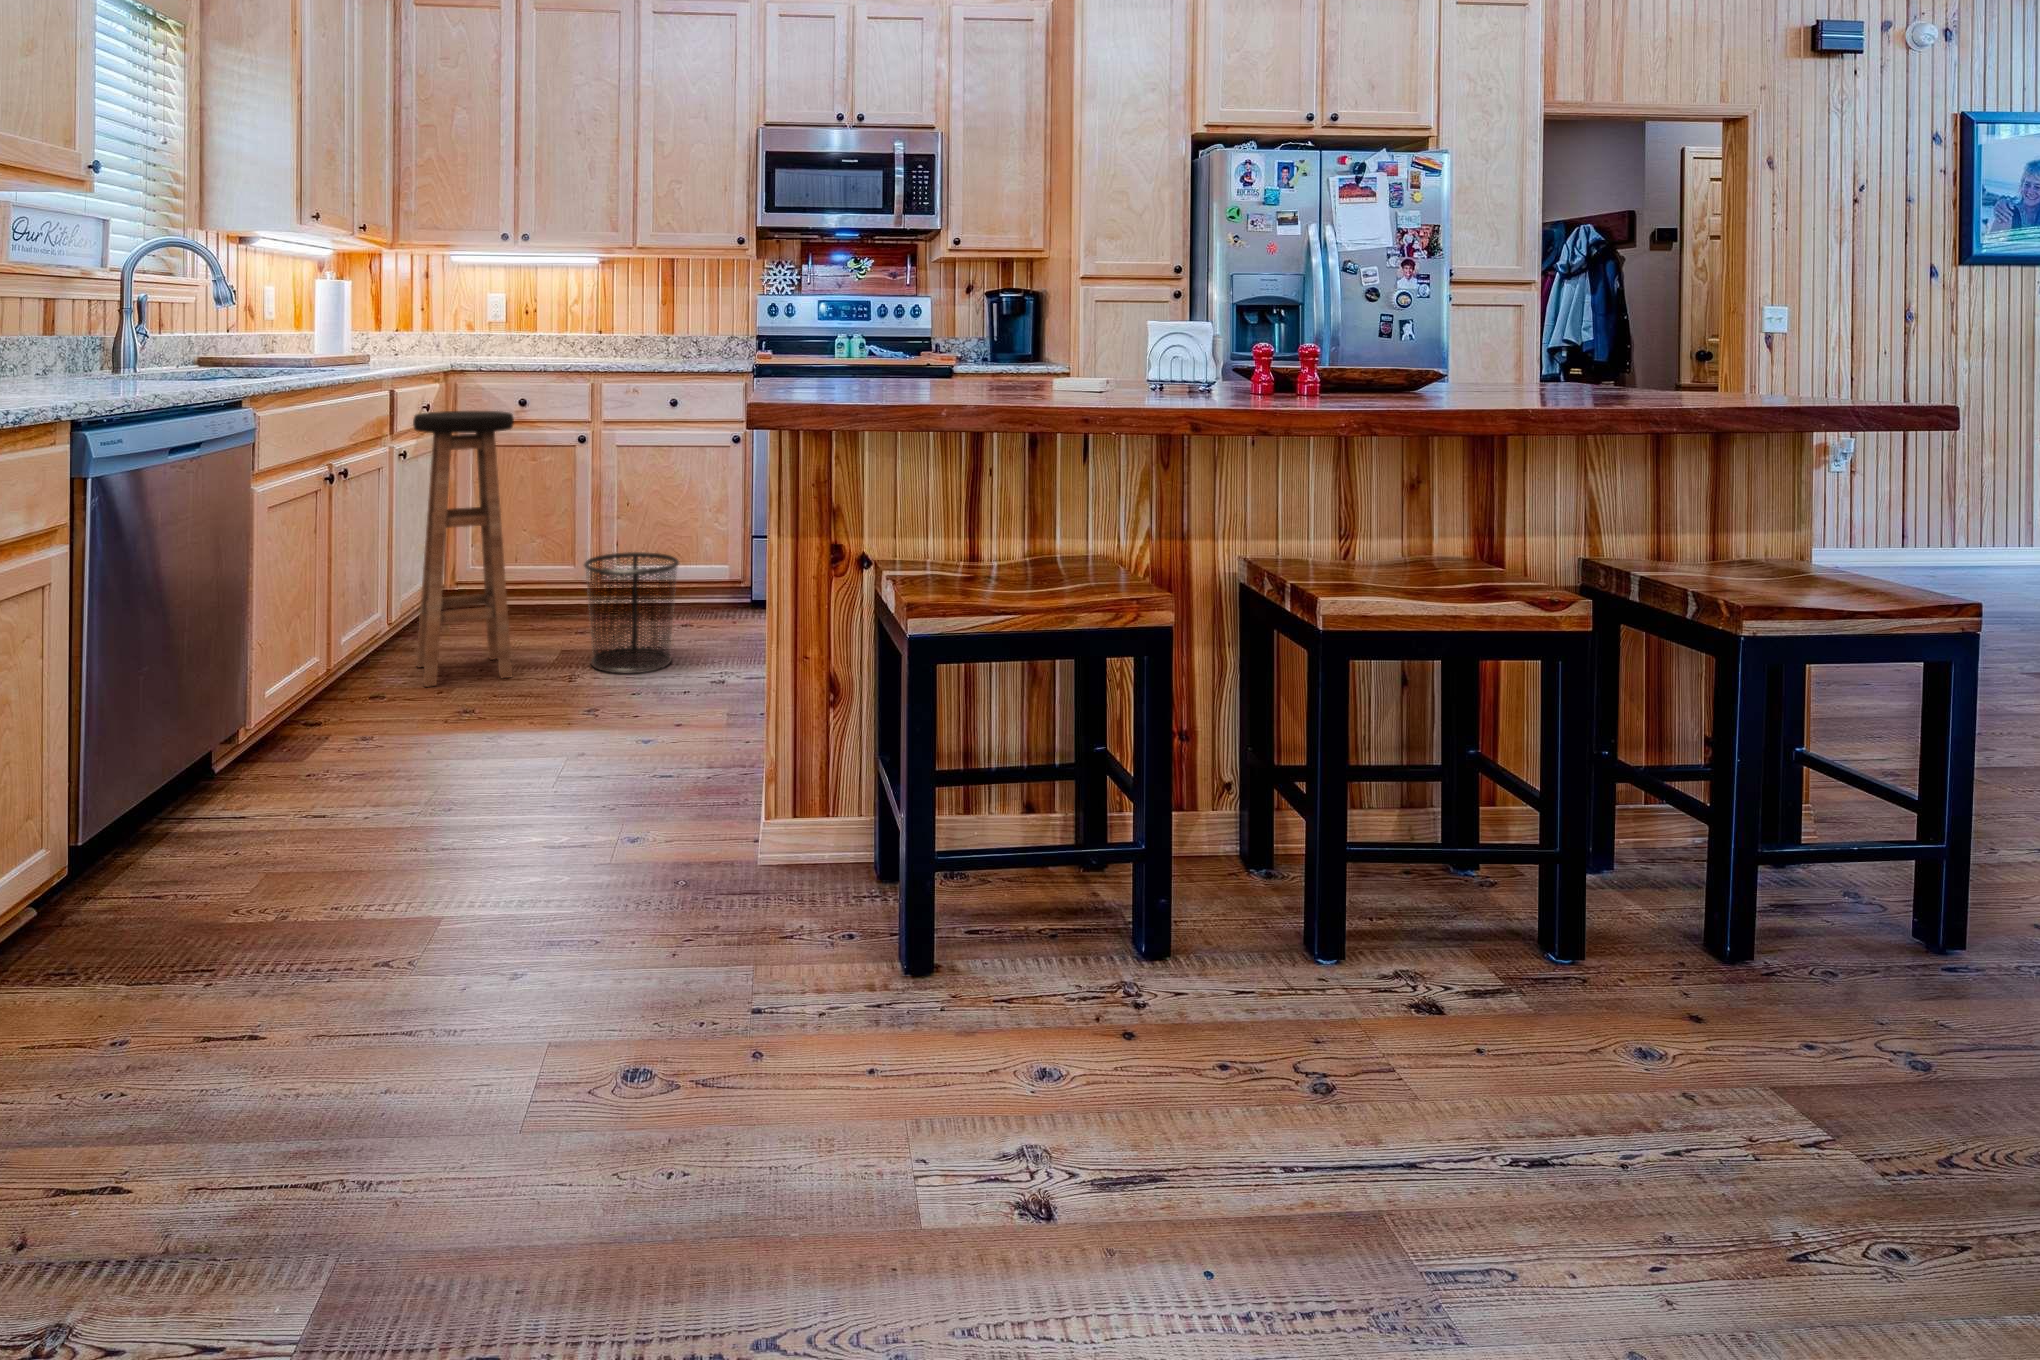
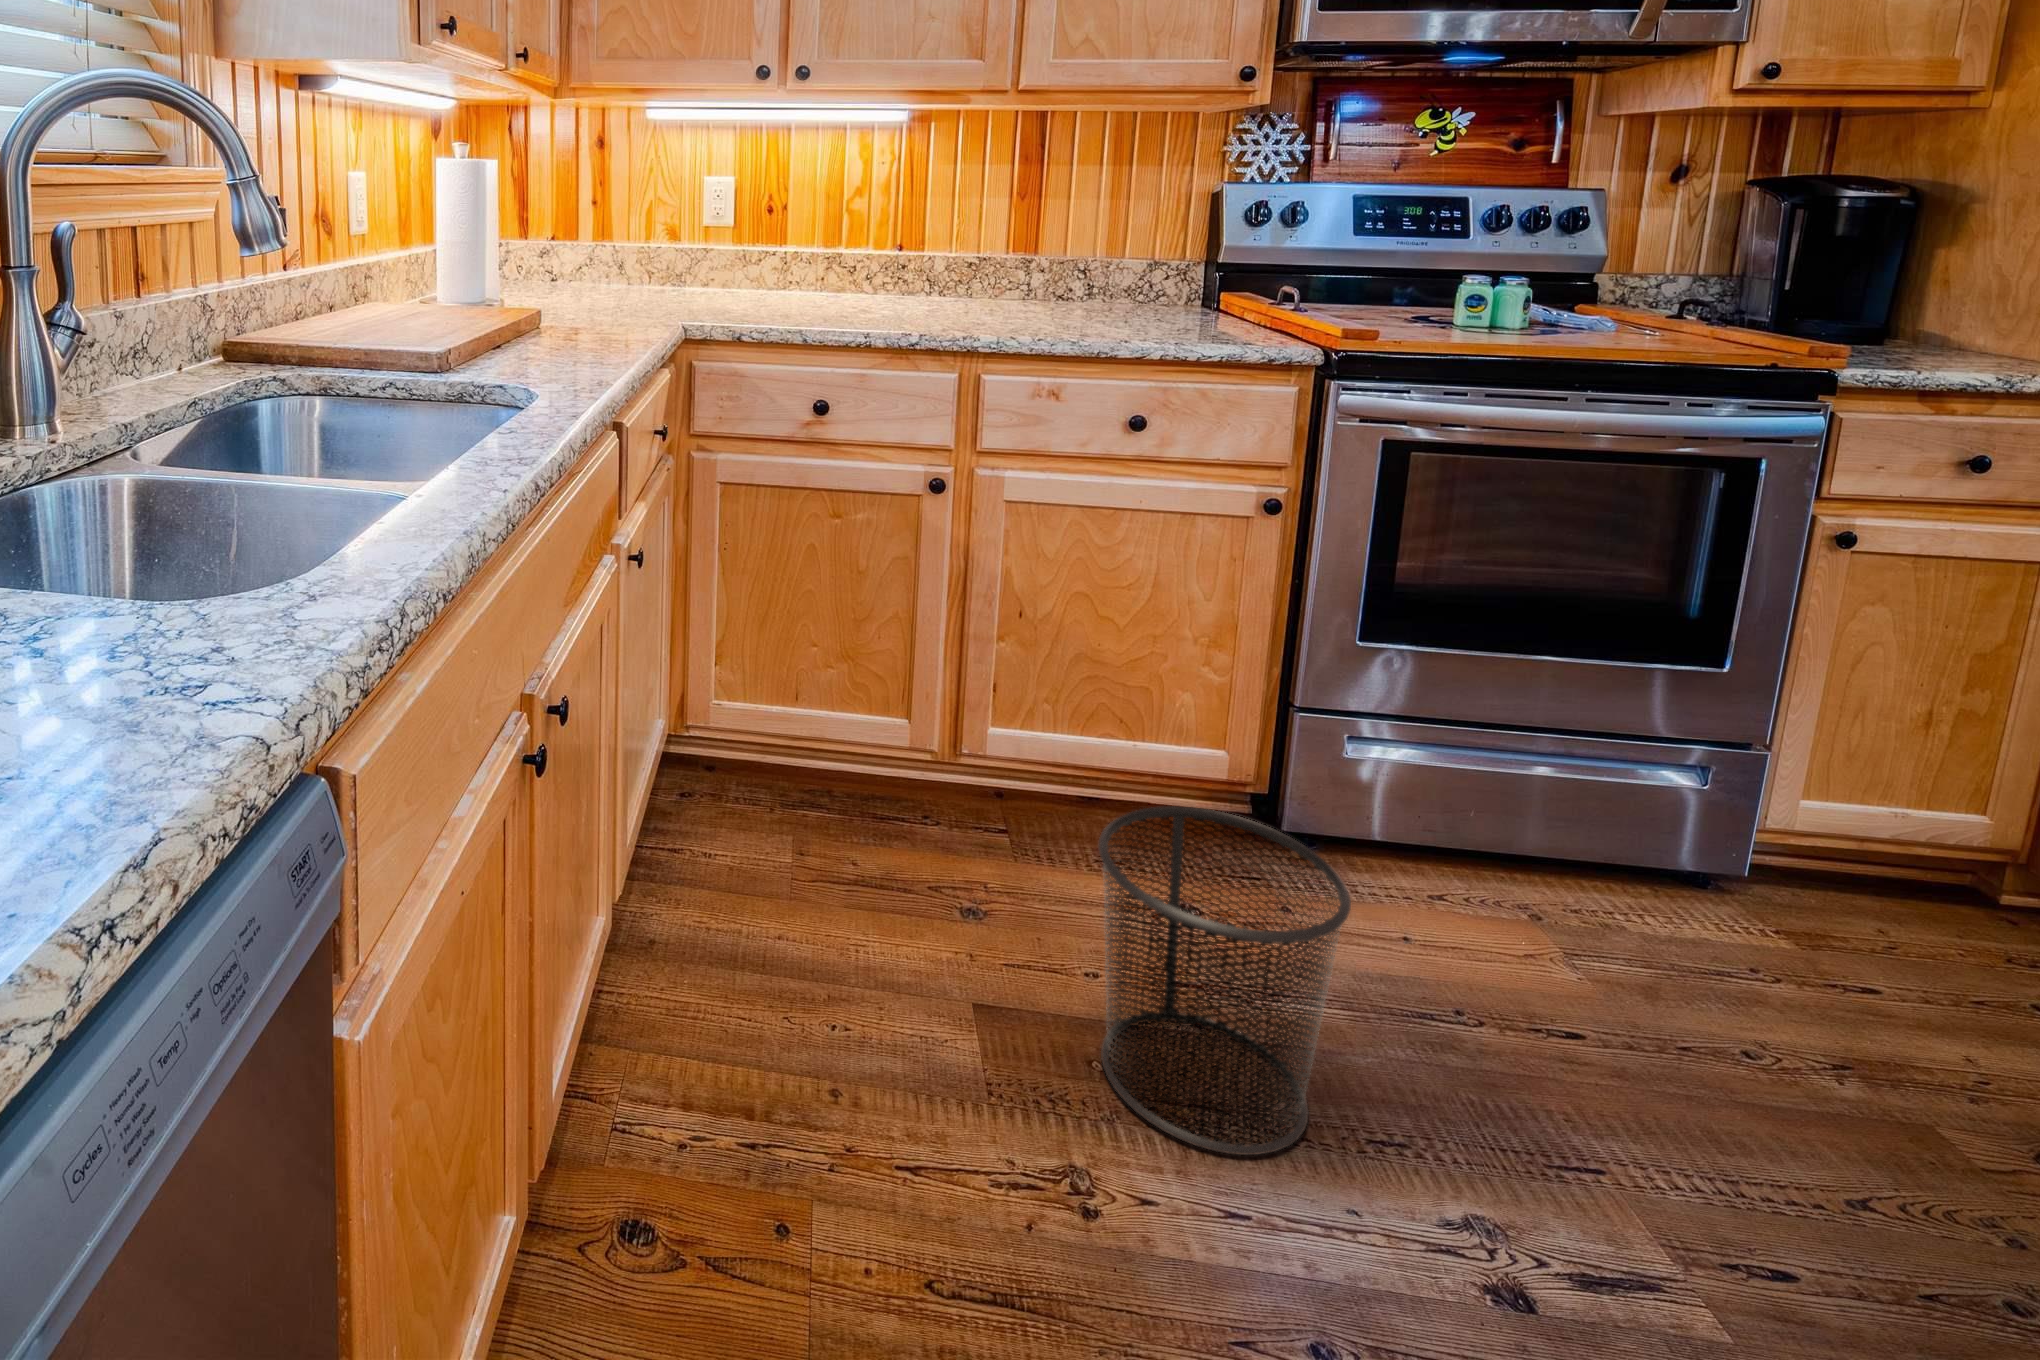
bar stool: present [413,411,514,687] -> none [708,490,972,1190]

